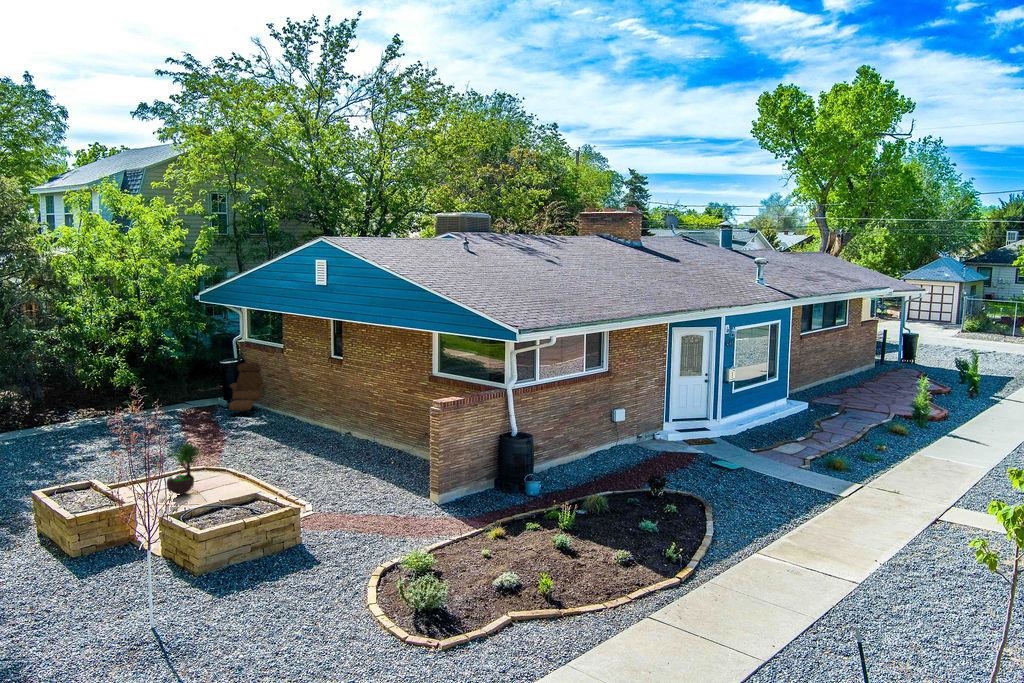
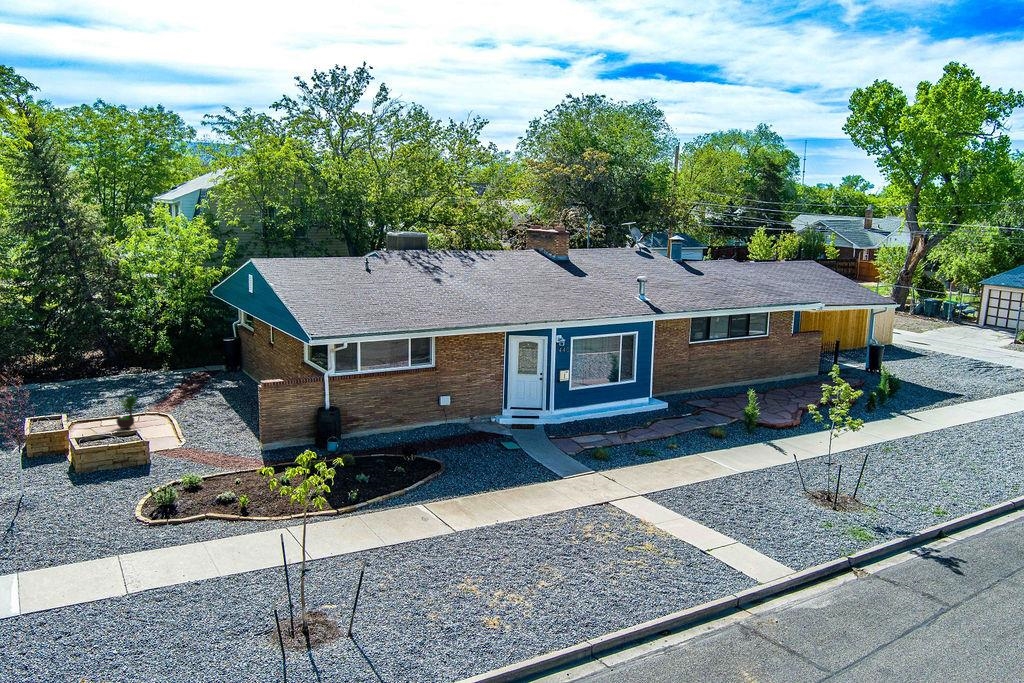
lounge chair: present [229,363,268,417] -> none [221,340,256,380]

